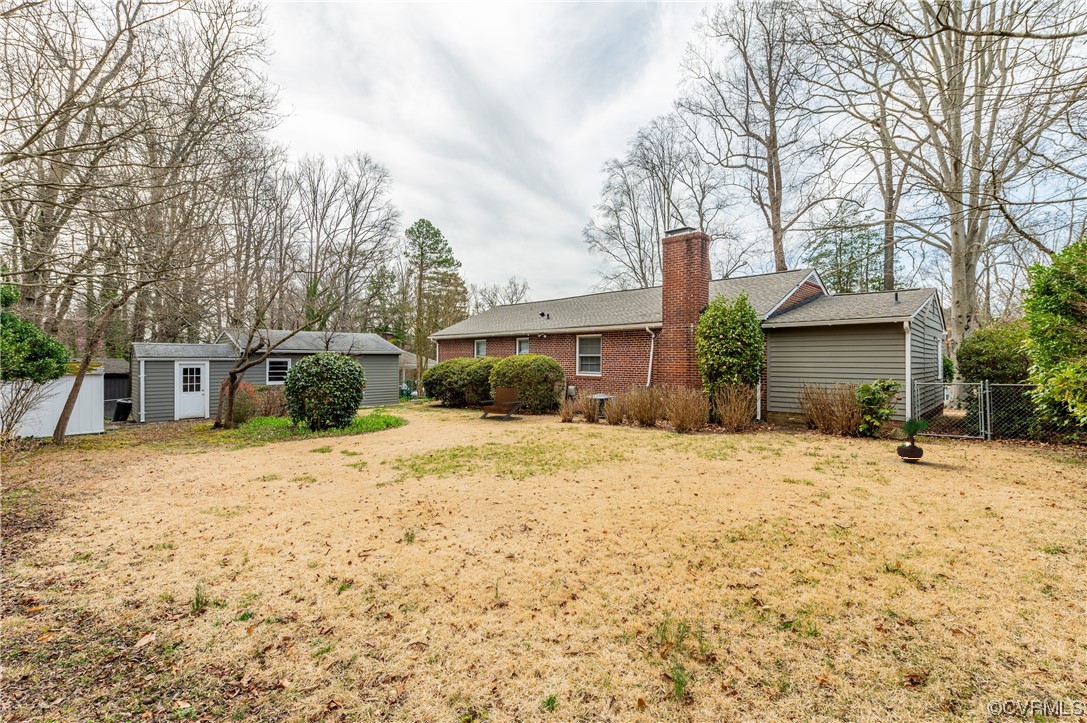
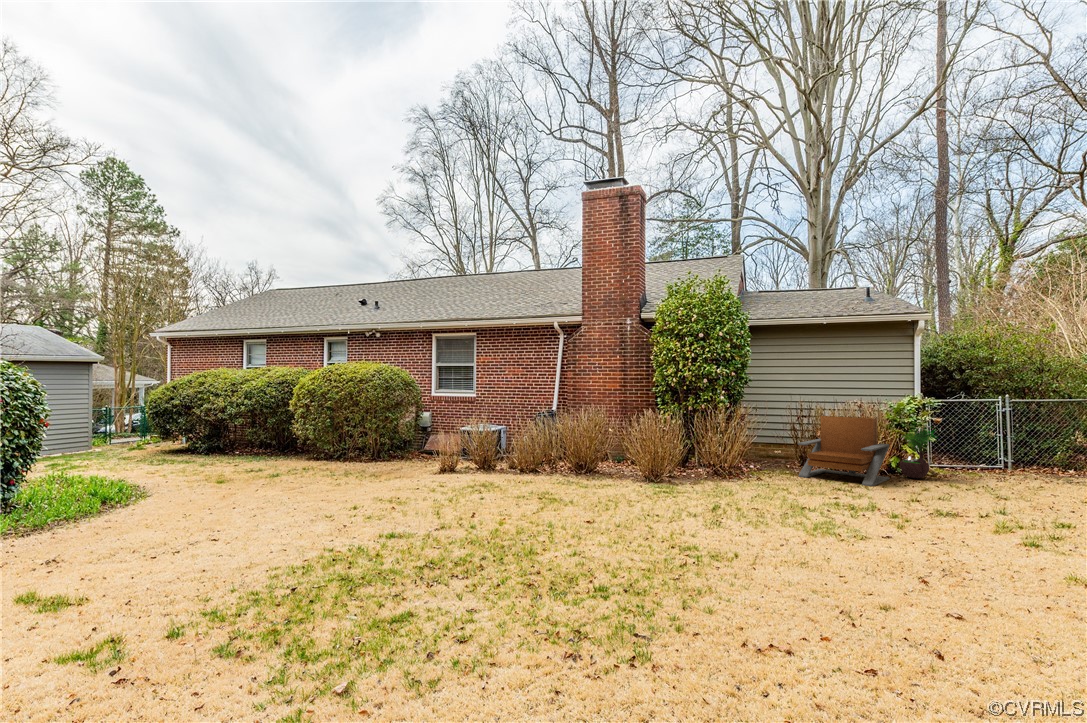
lounge chair: present [480,388,523,421] -> present [798,416,890,487]

